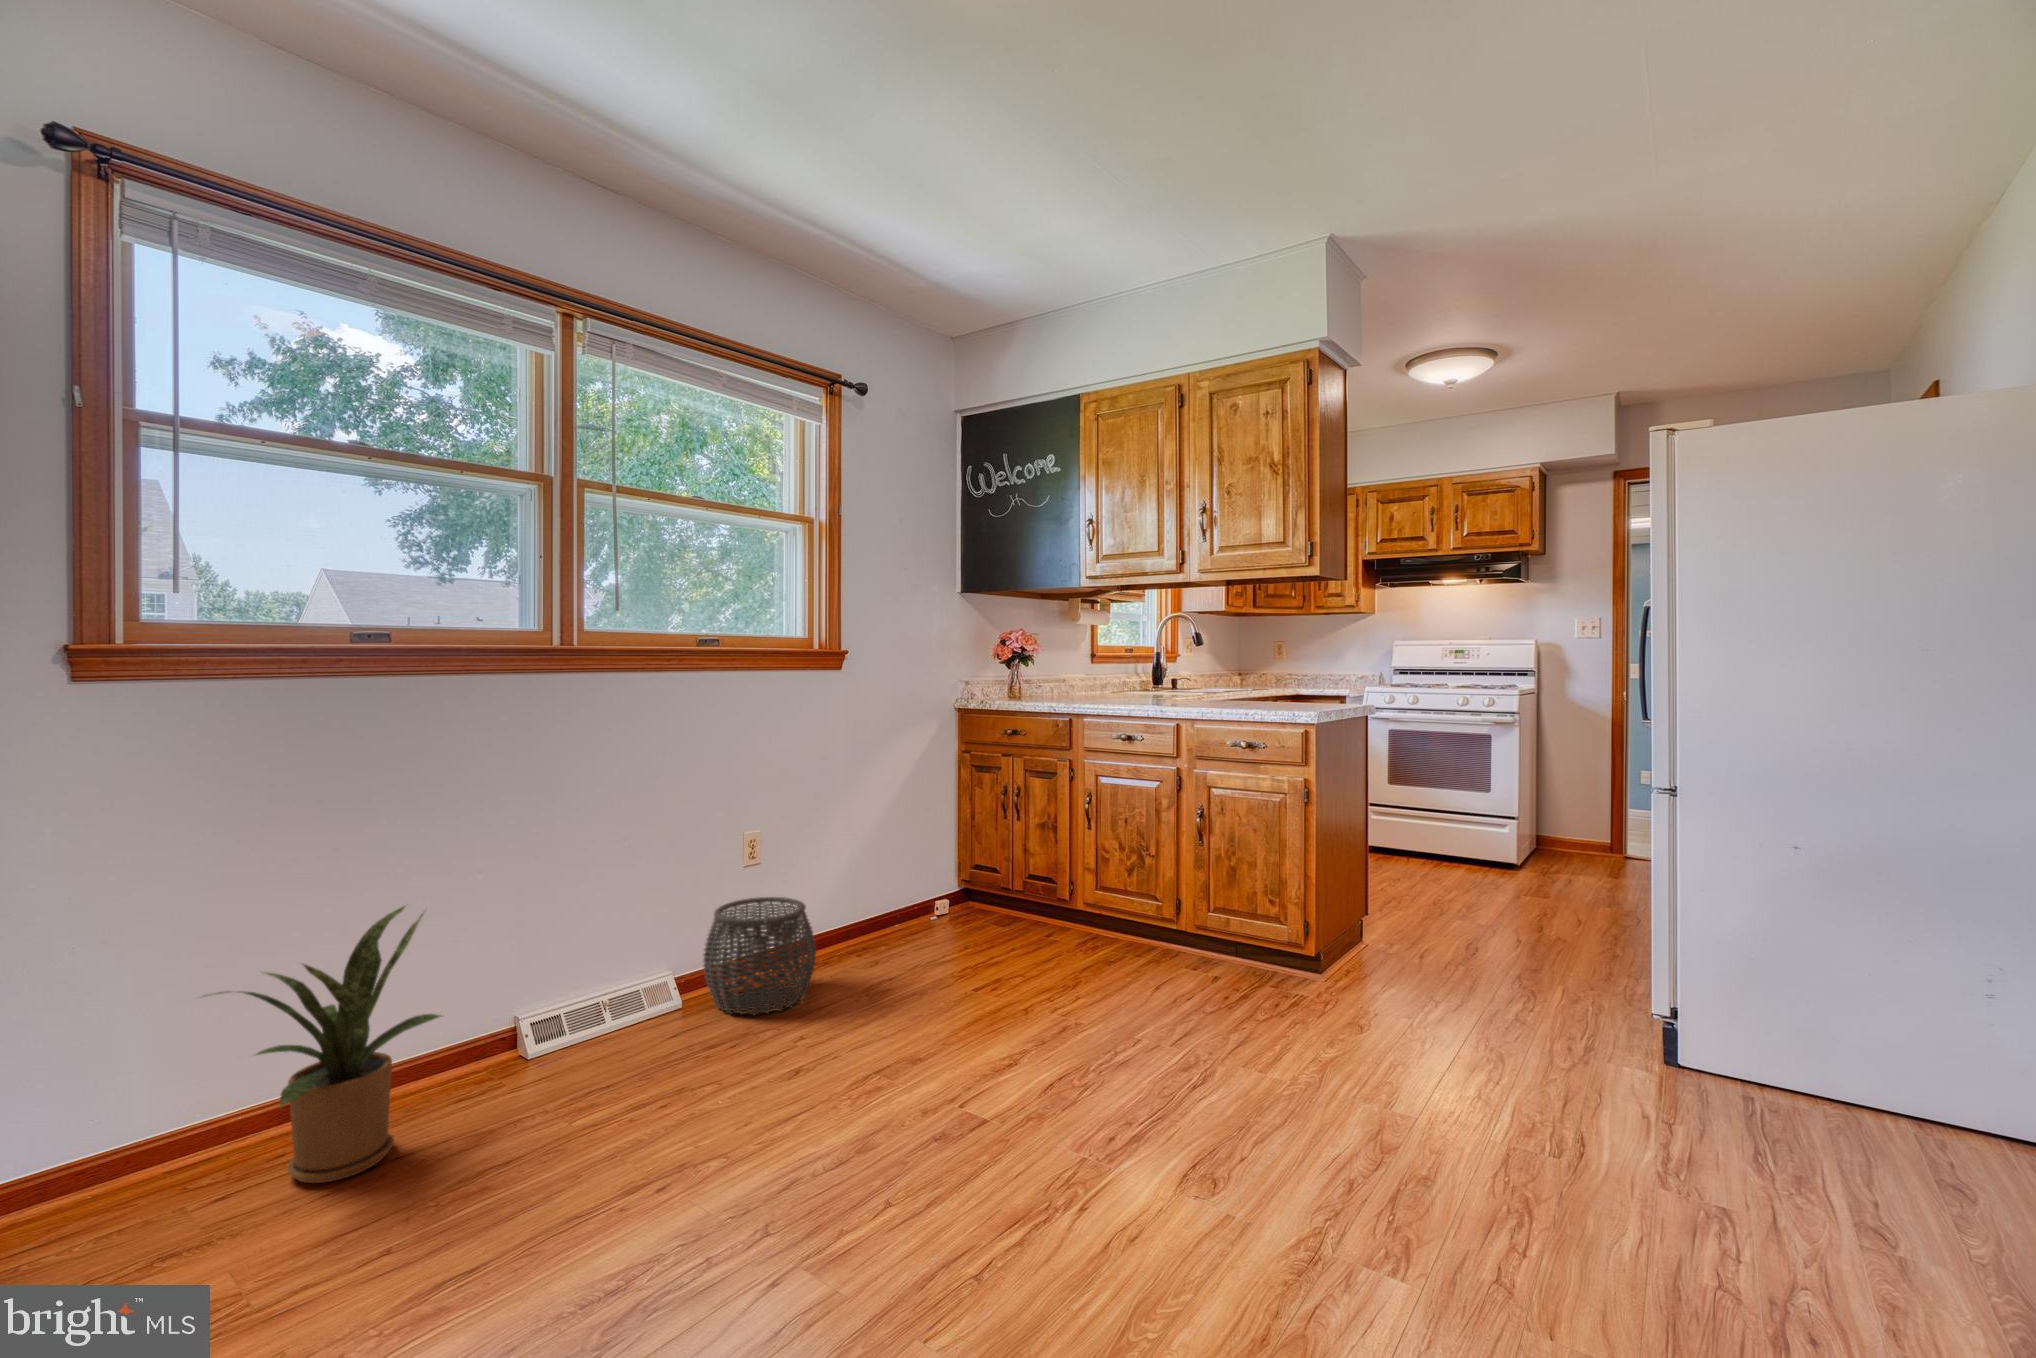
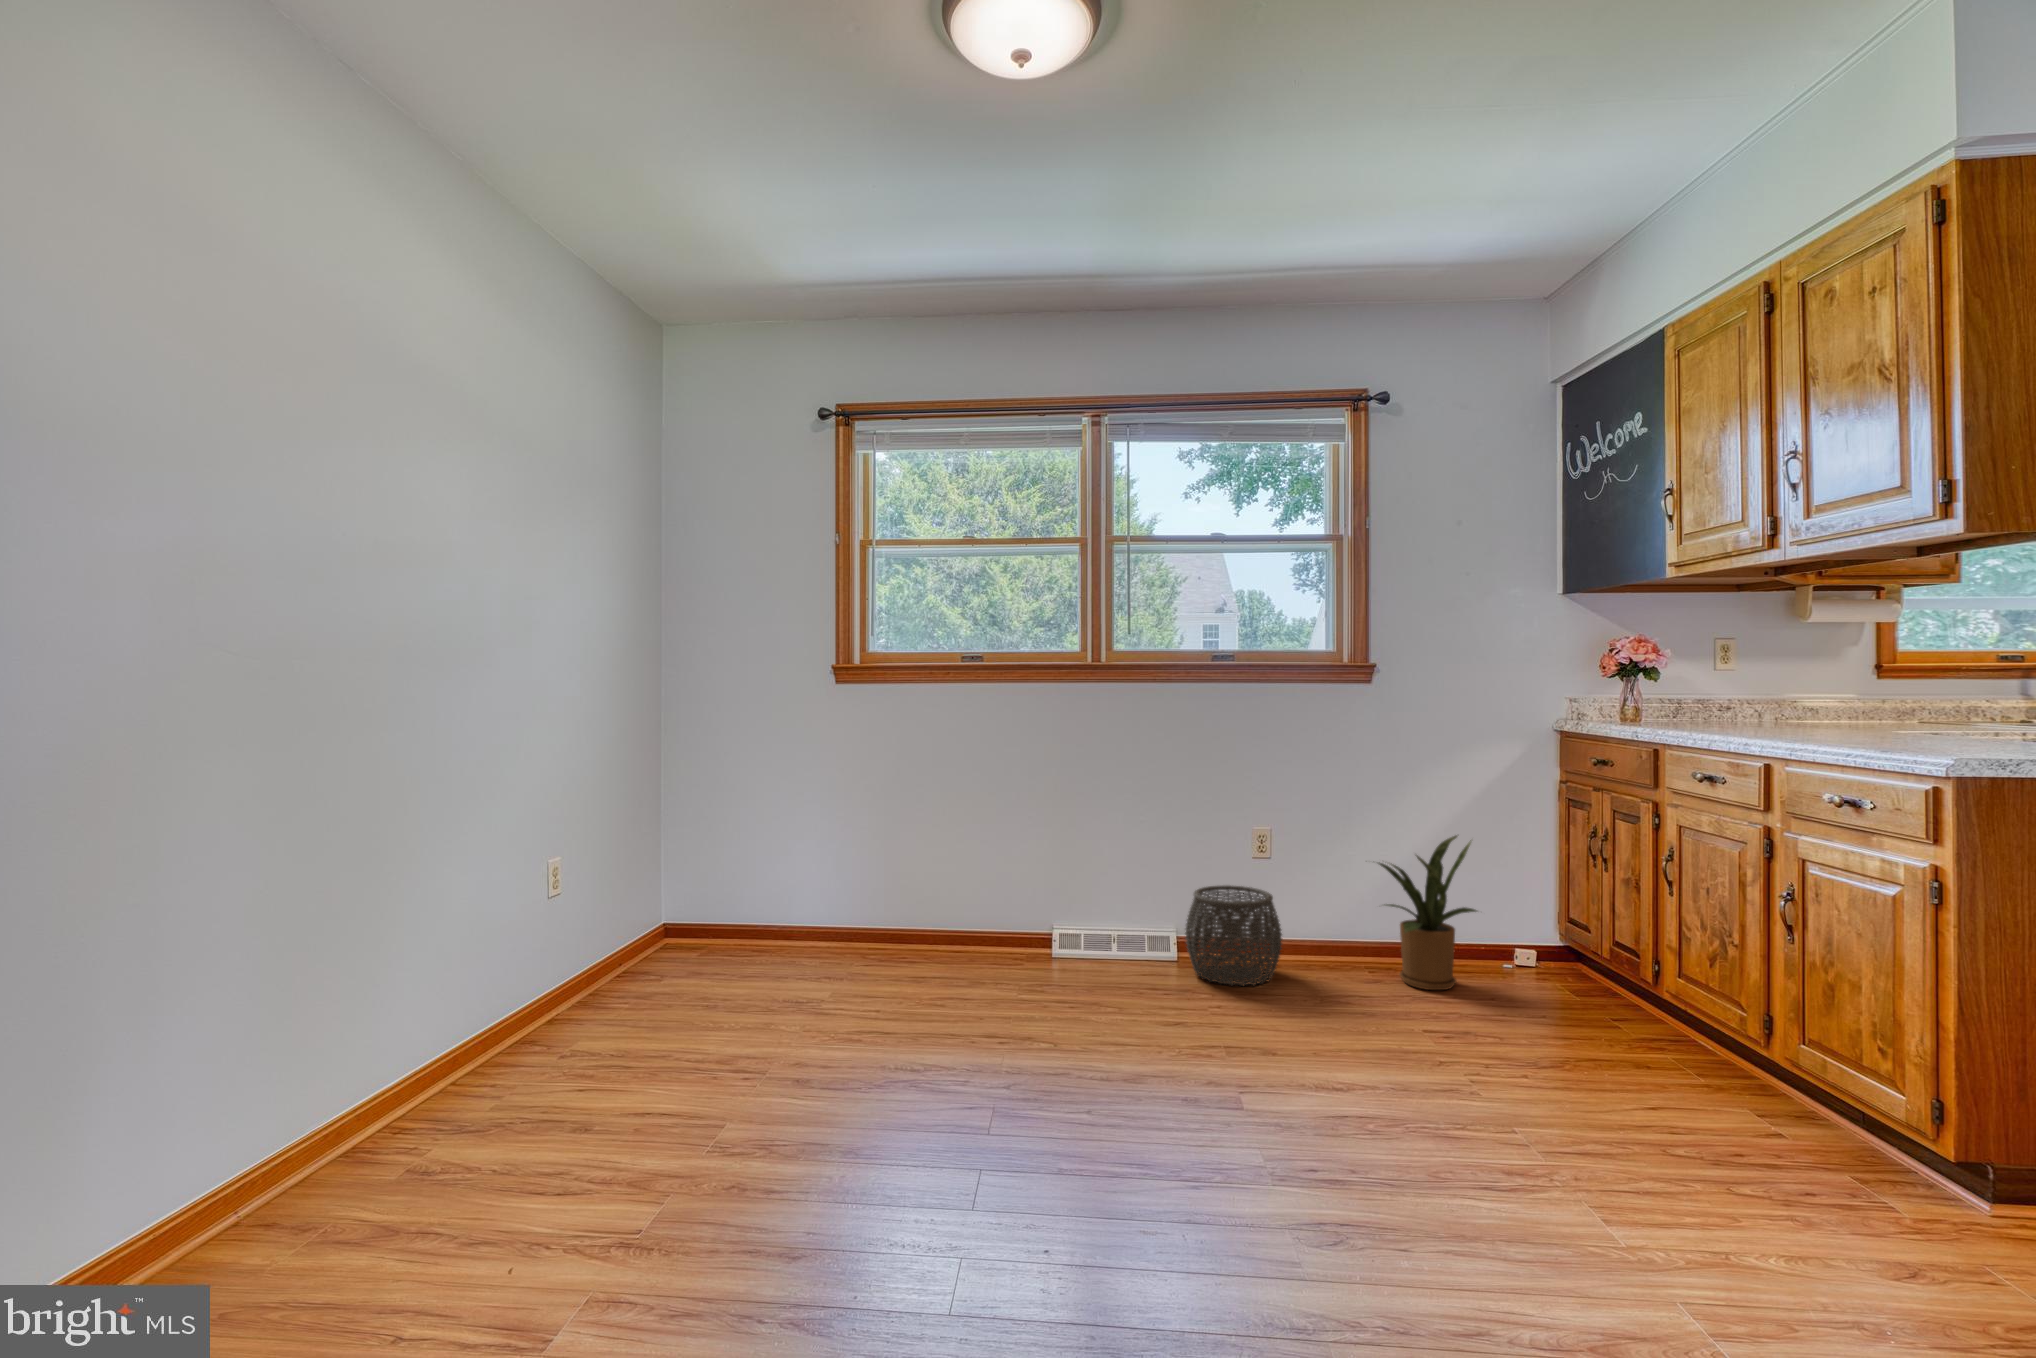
house plant: present [208,906,442,1183] -> present [1378,835,1477,990]

